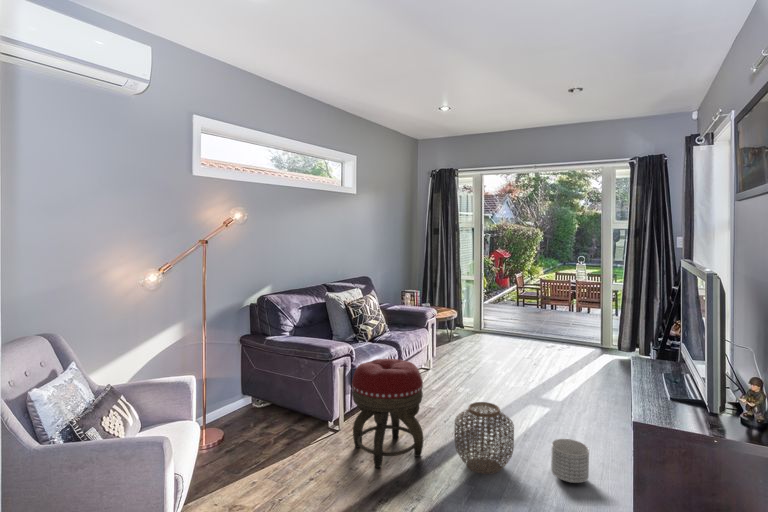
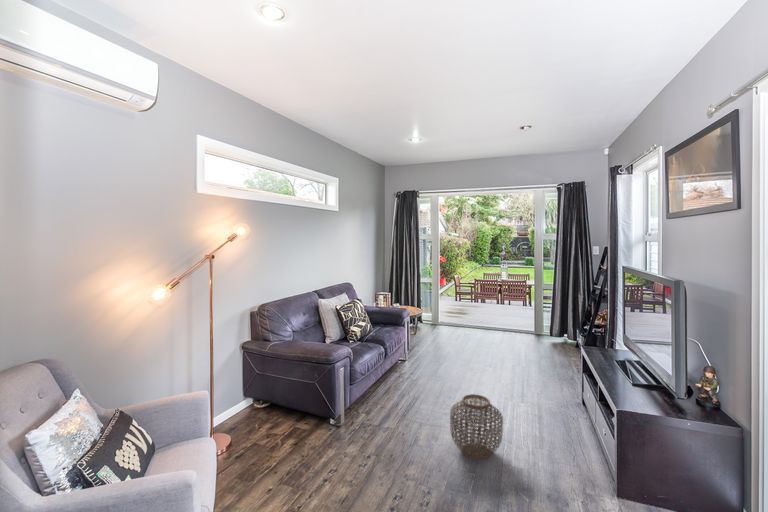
footstool: present [352,359,423,468] -> none [357,359,421,462]
planter: present [551,439,589,483] -> none [533,422,566,462]

